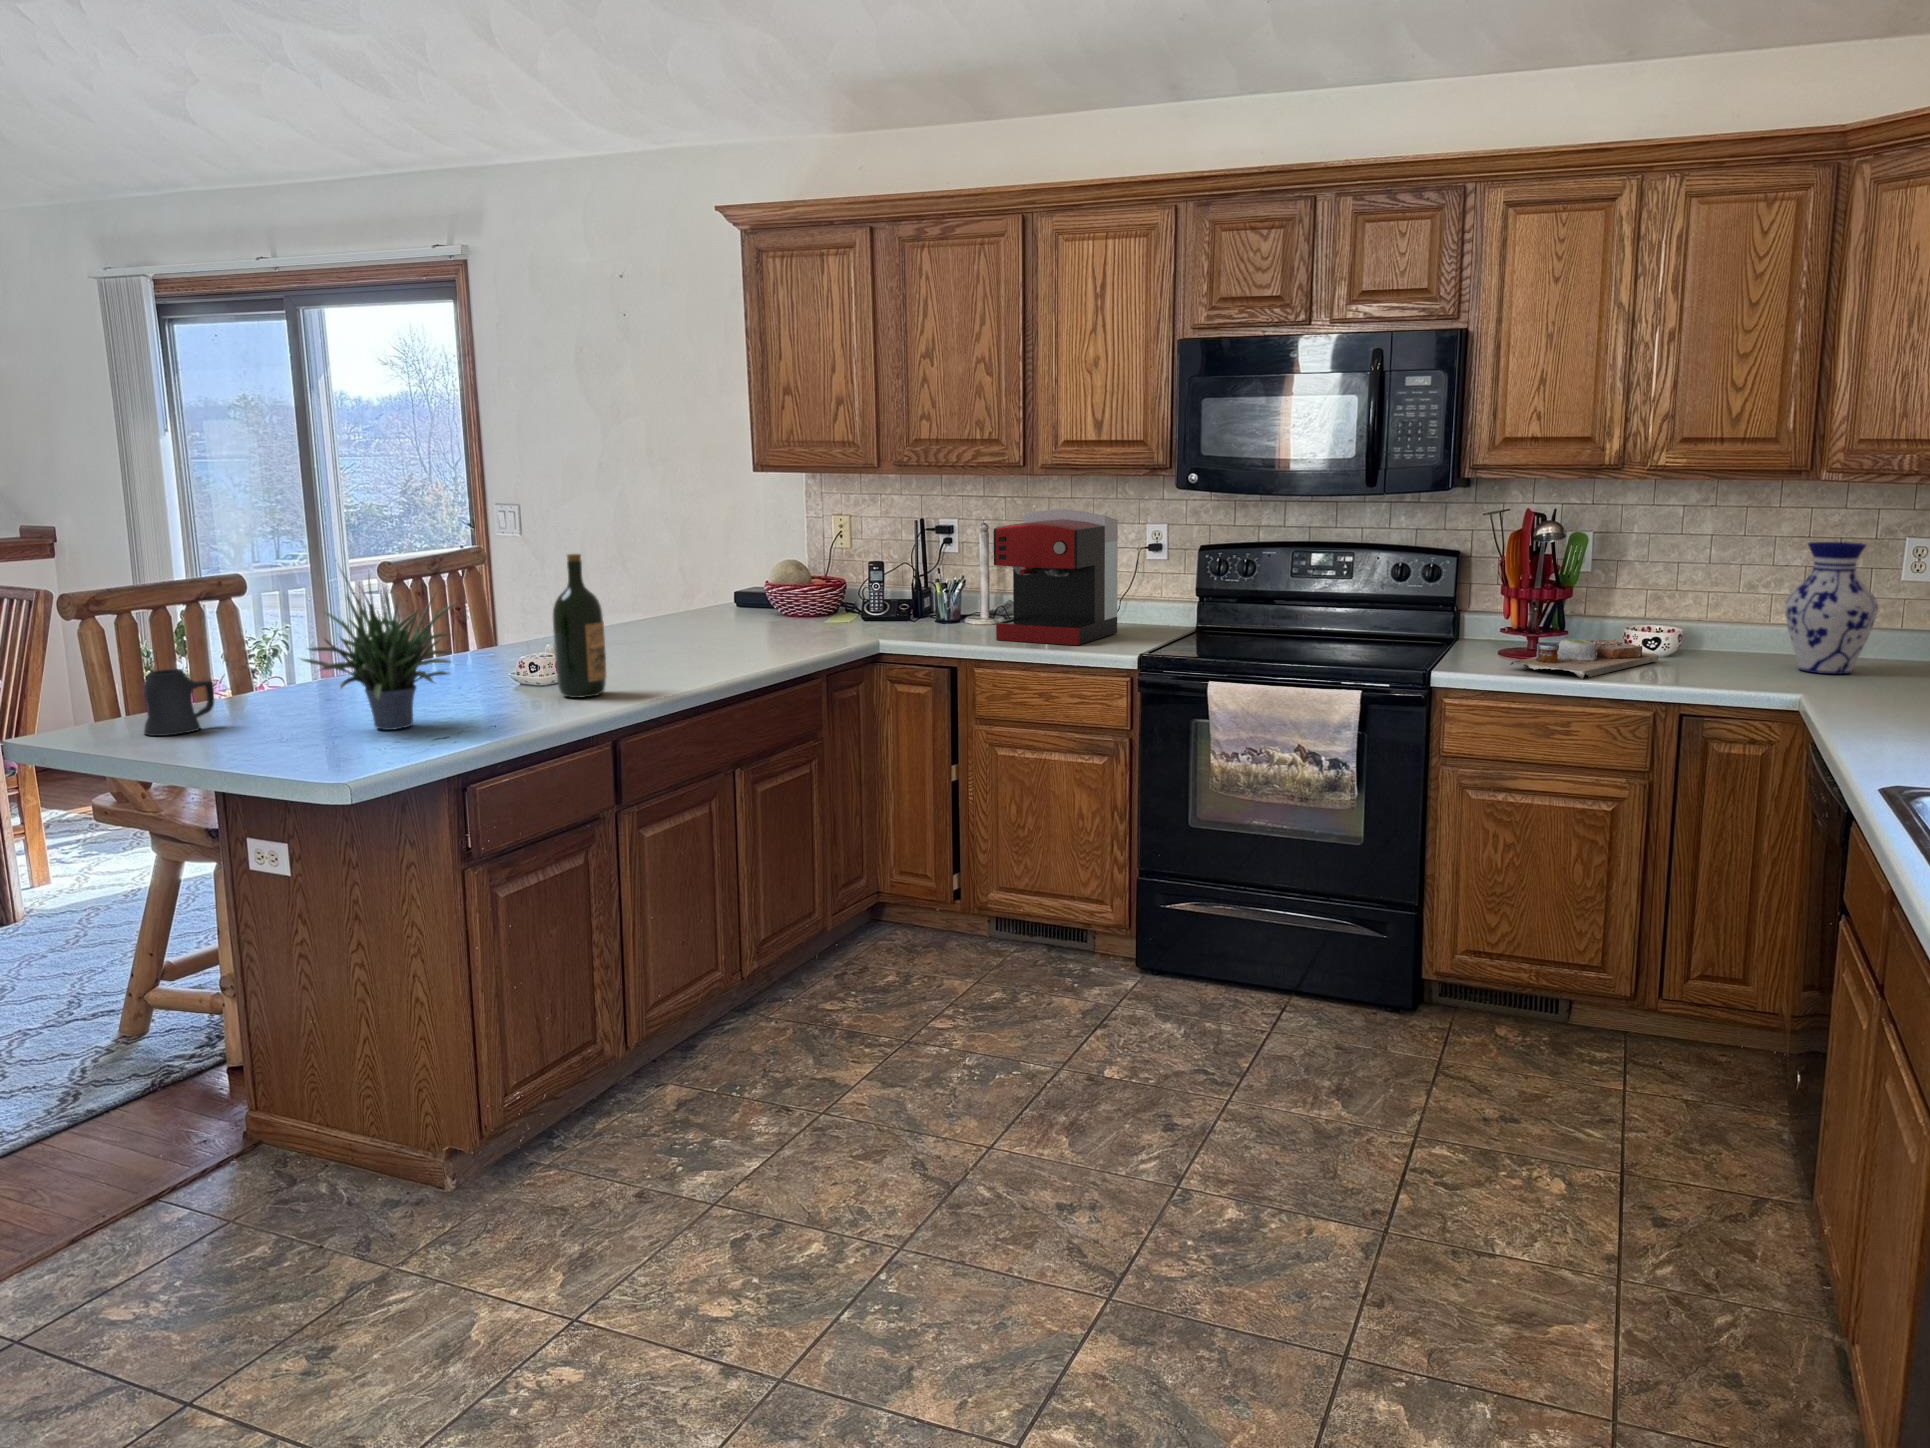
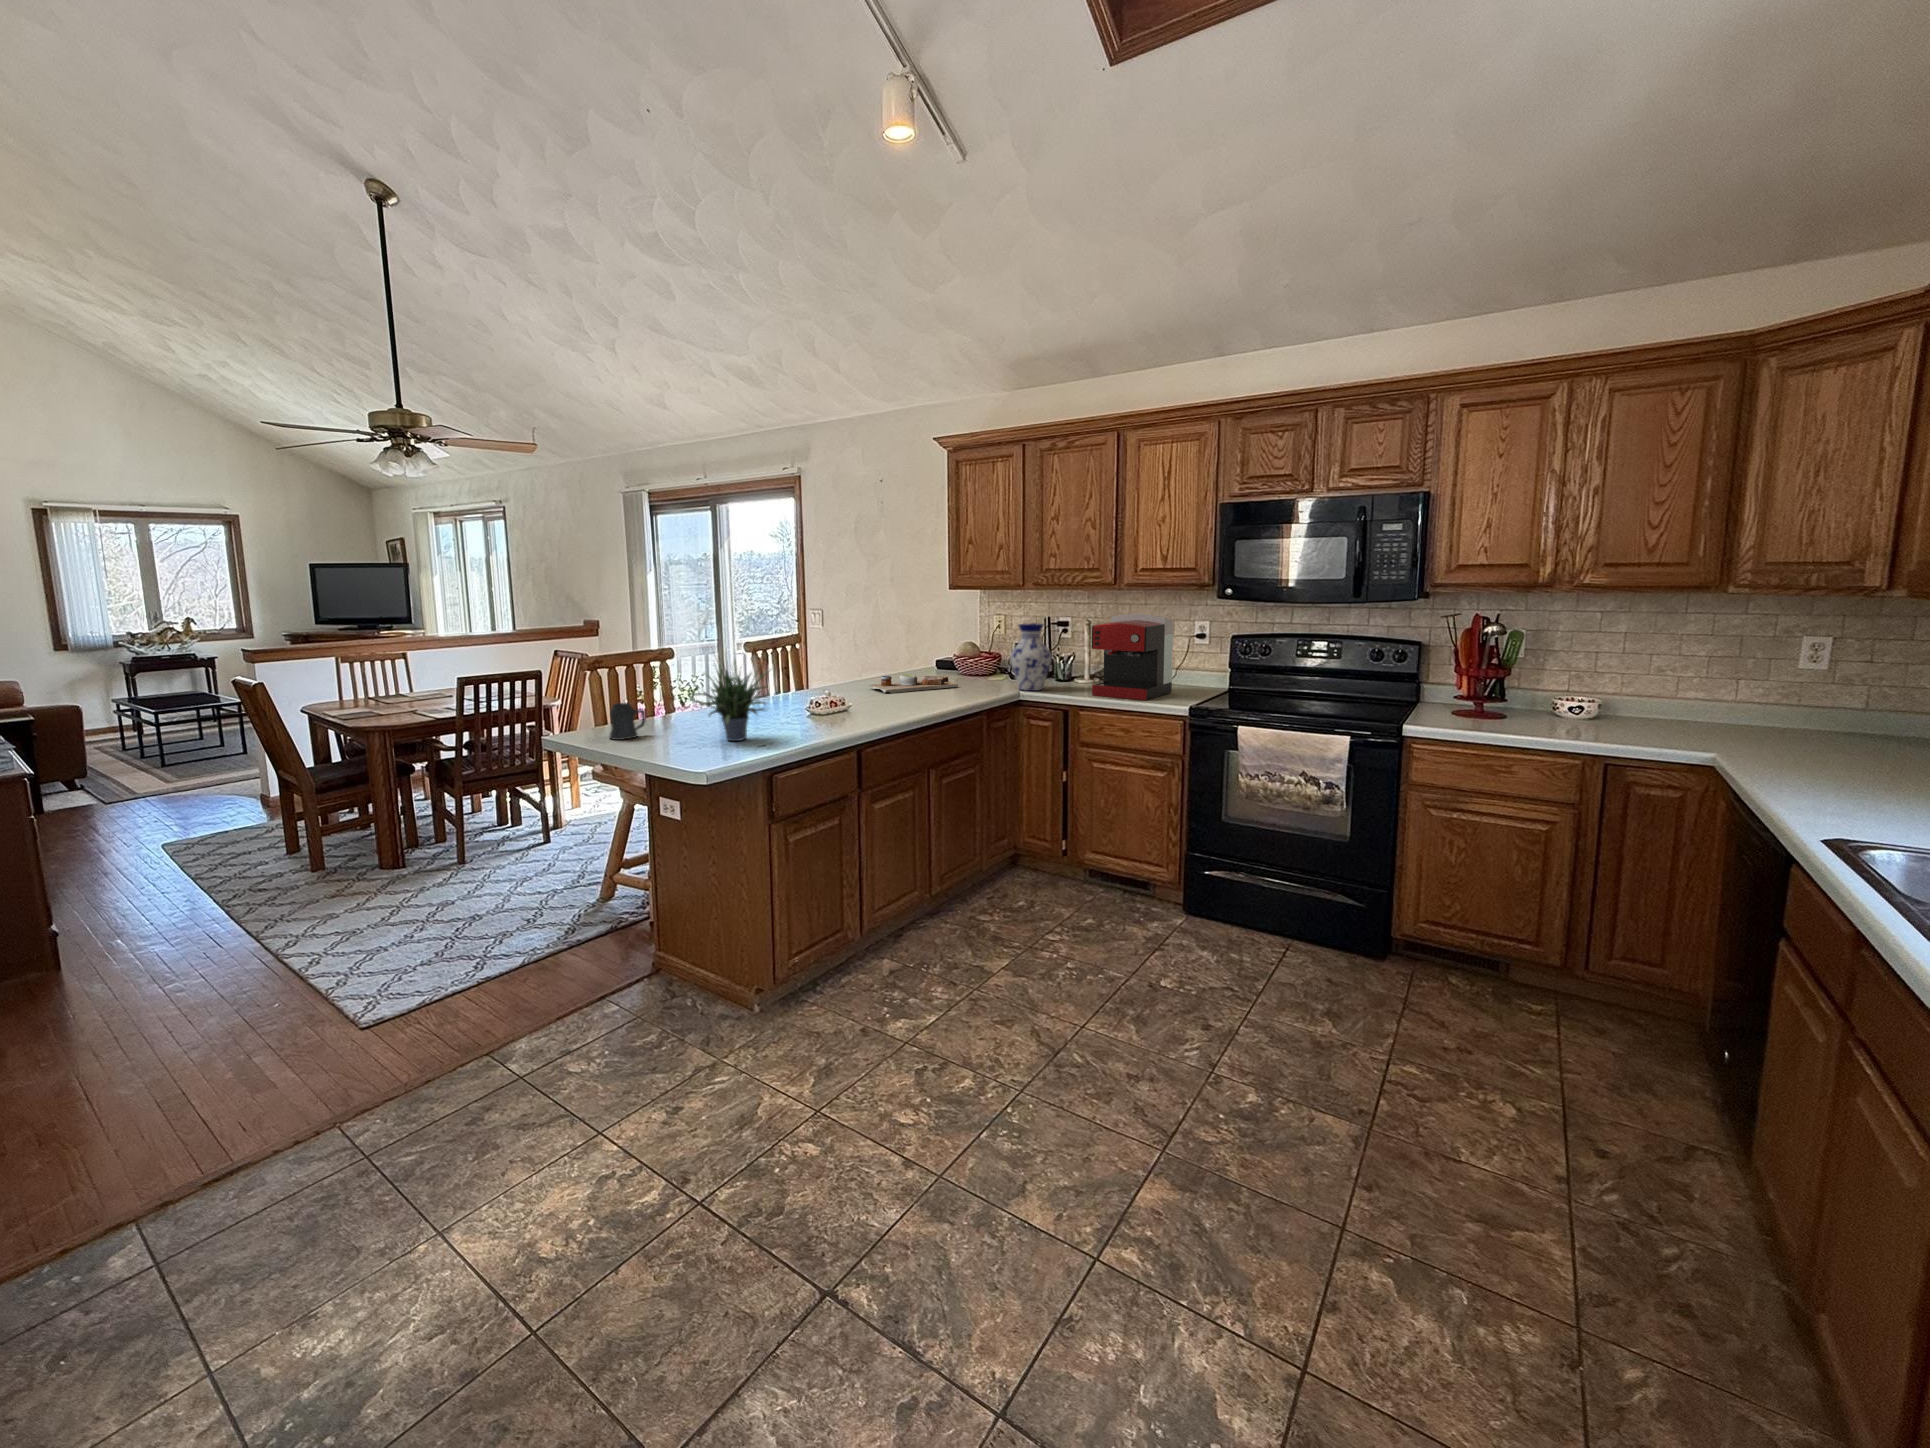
vase: present [1785,542,1878,674] -> present [1010,623,1052,691]
wine bottle: present [553,554,606,698] -> none [826,641,856,725]
cutting board: present [1510,638,1659,679] -> present [869,674,958,693]

